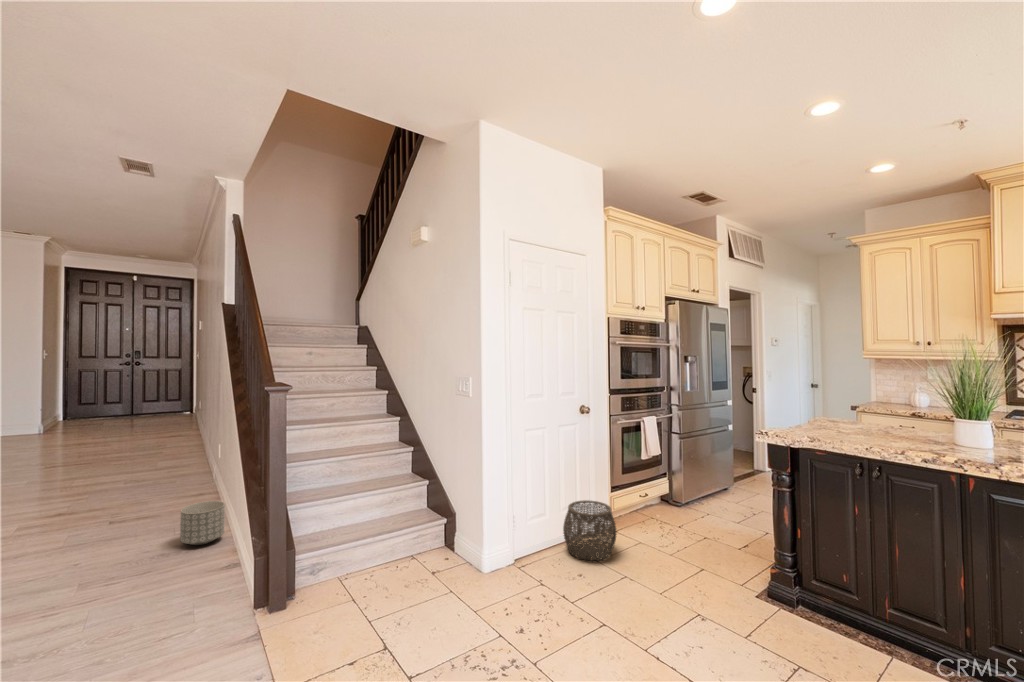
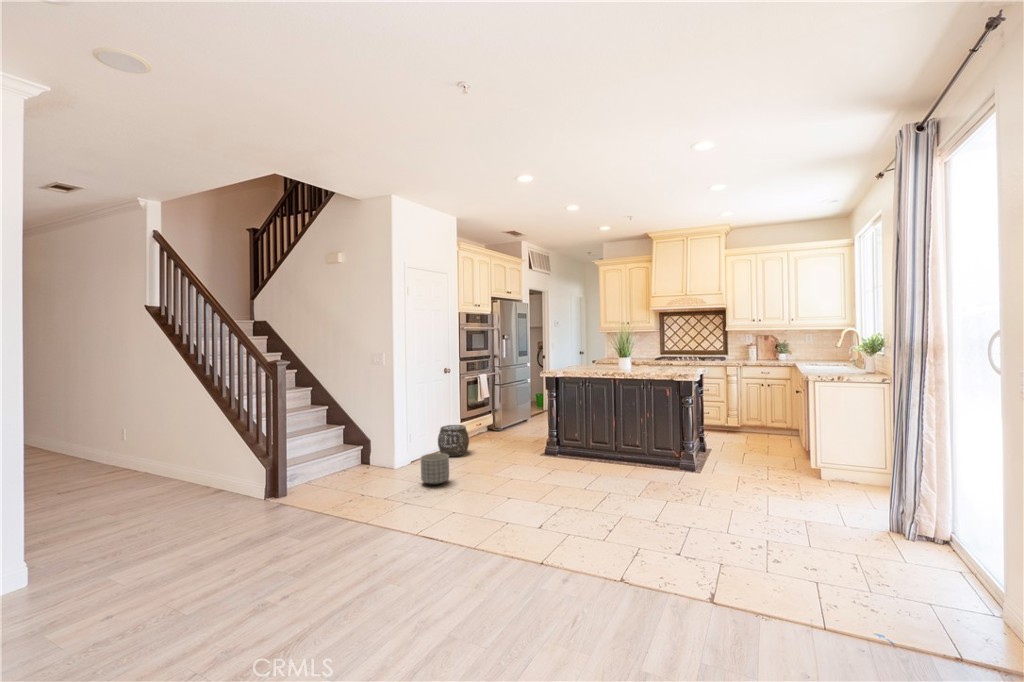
planter: present [180,501,225,545] -> present [421,453,449,485]

